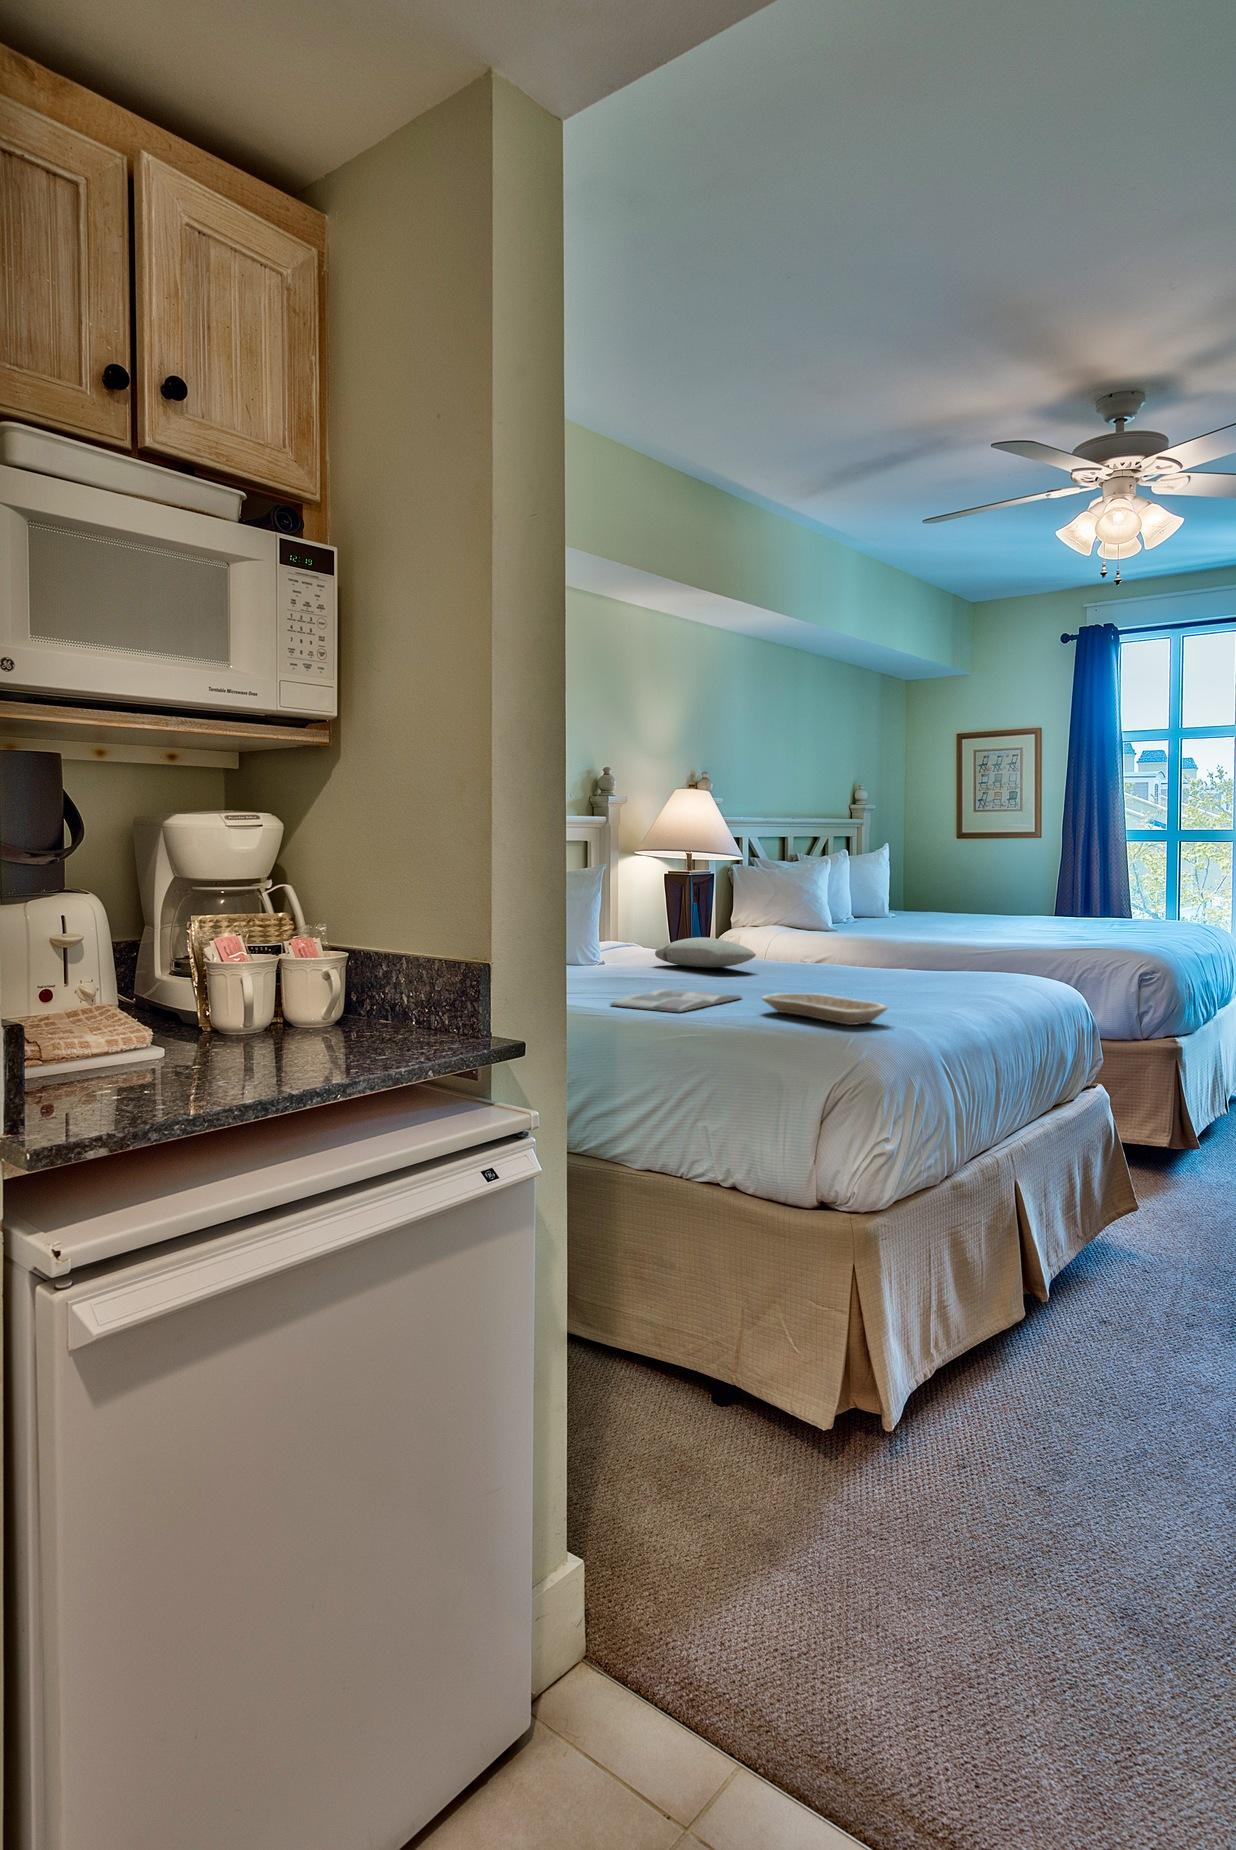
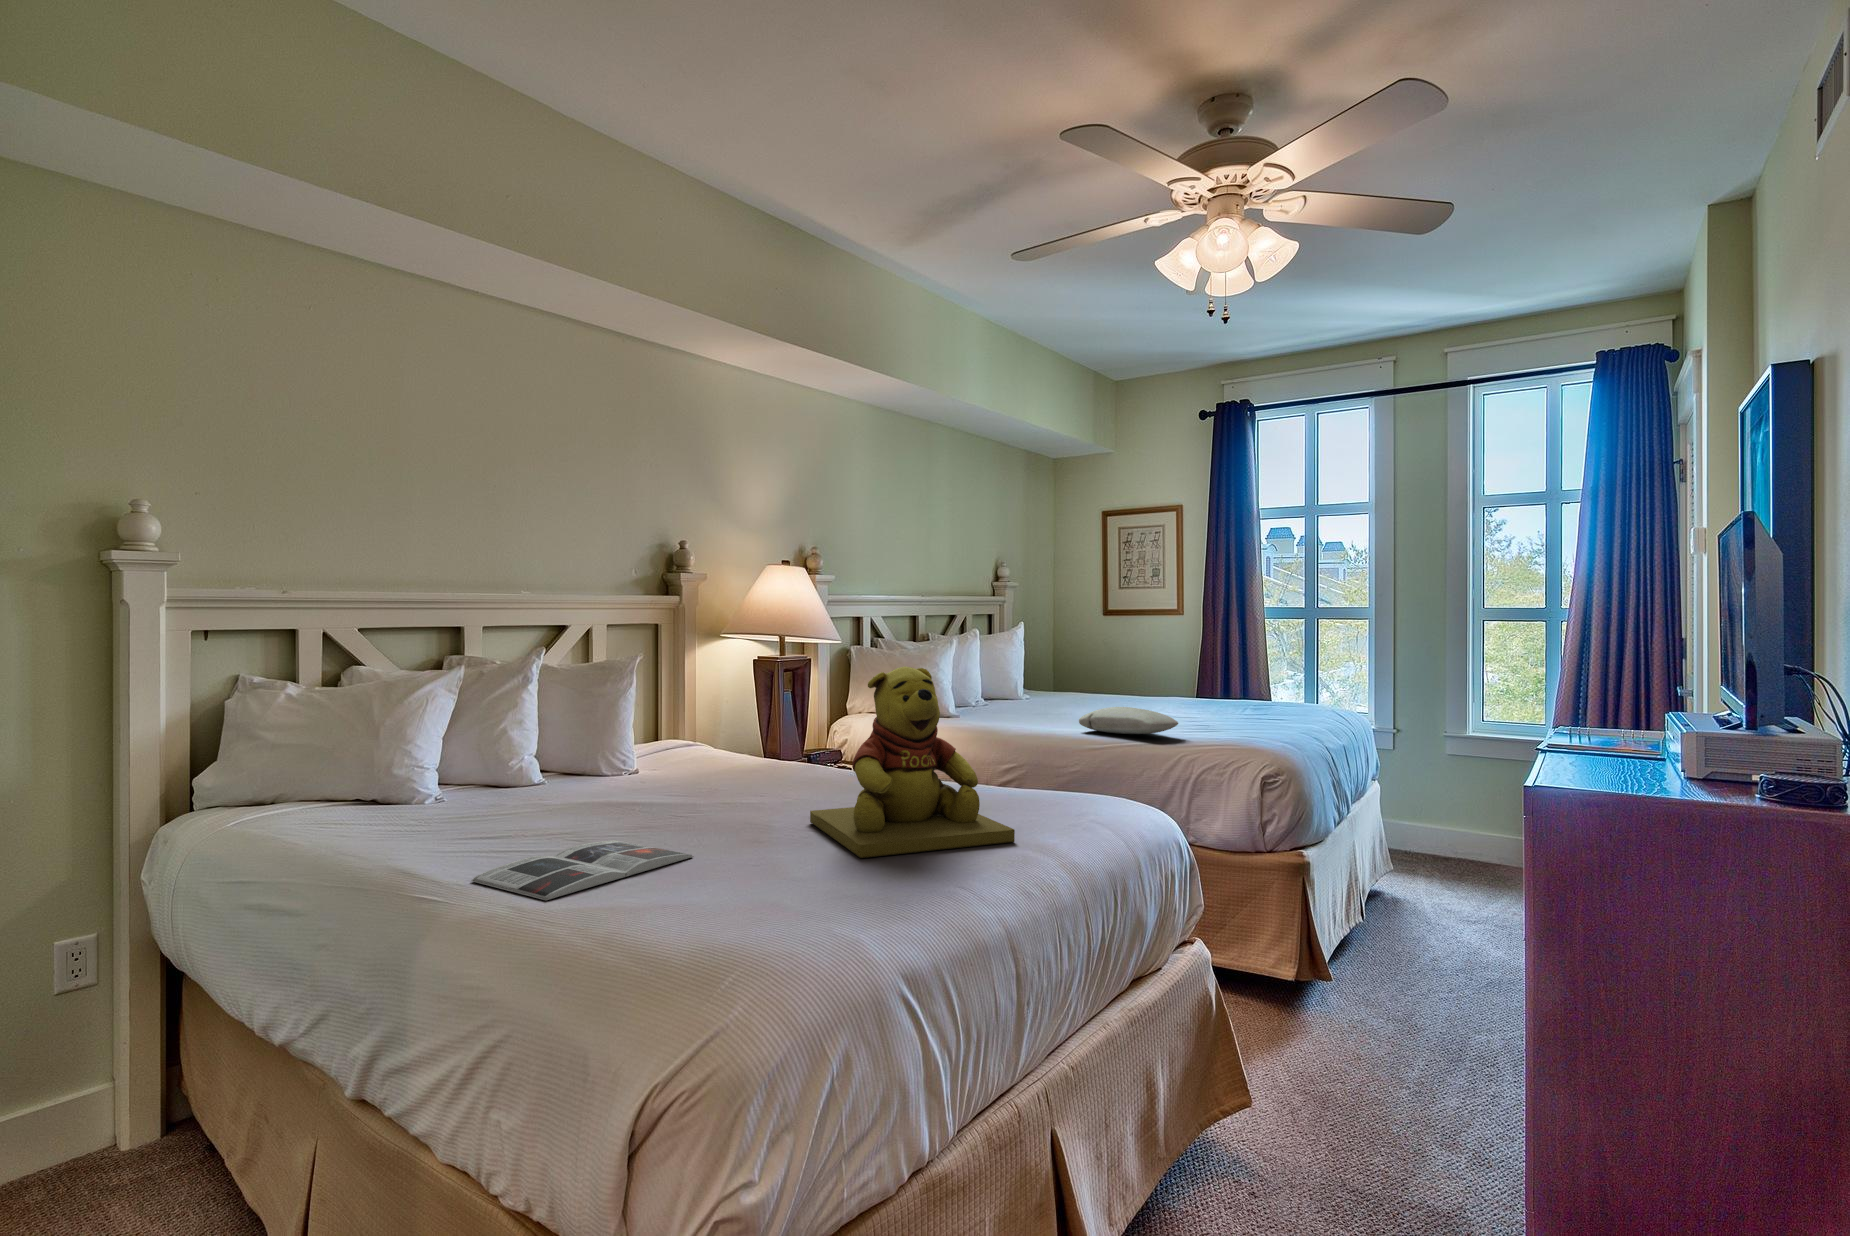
teddy bear: none [801,864,972,1000] -> present [810,666,1015,858]
pillow: present [655,937,756,967] -> present [1079,707,1178,734]
tray: present [762,993,887,1025] -> none [671,862,825,937]

